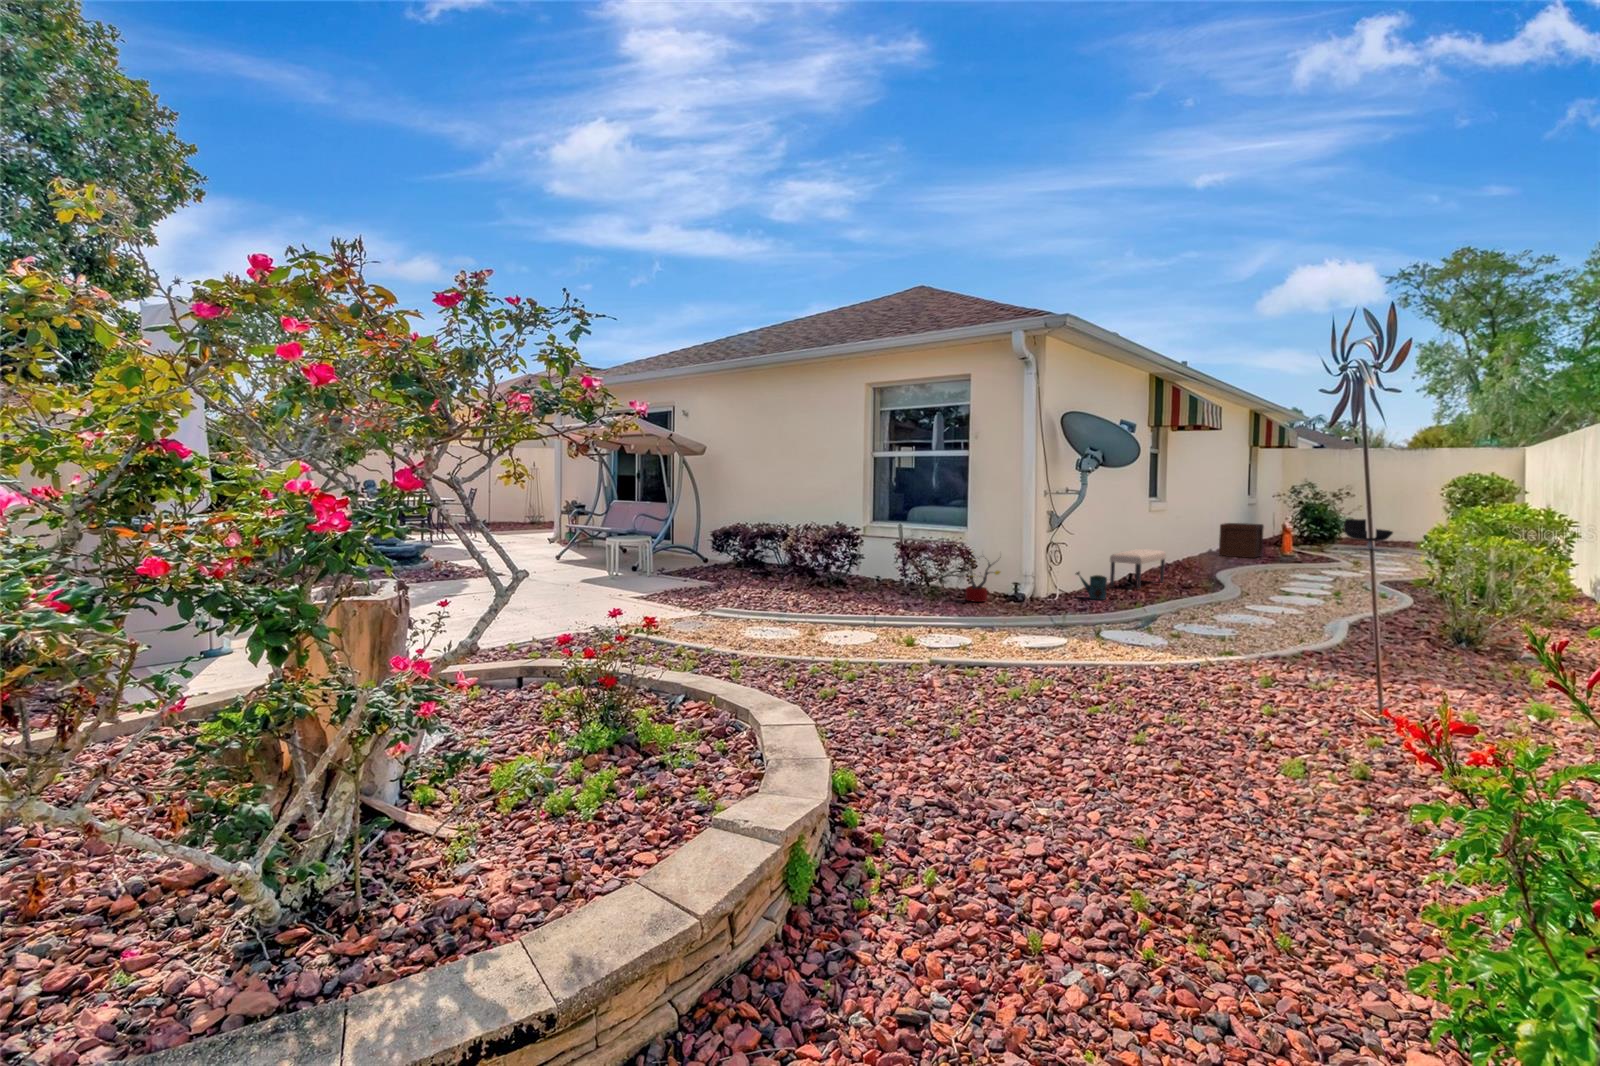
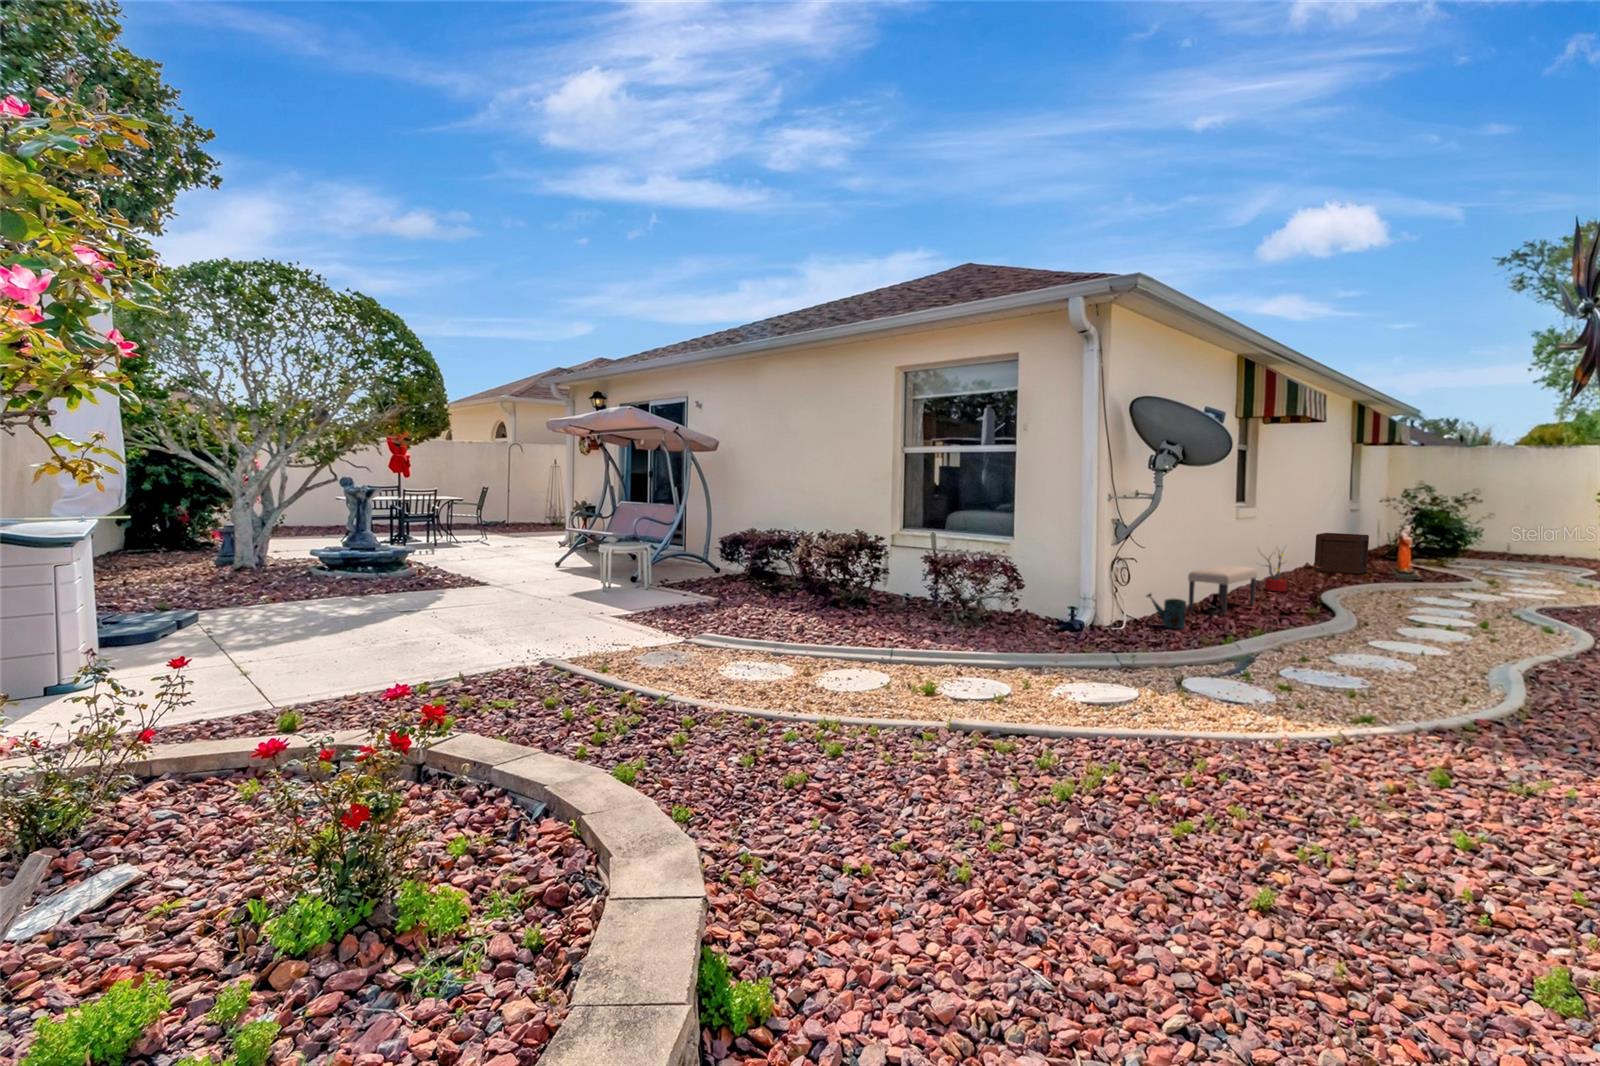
lounge chair: present [1344,519,1393,549] -> none [1462,529,1525,567]
decorative plant: present [966,558,1000,602] -> present [1265,553,1287,592]

